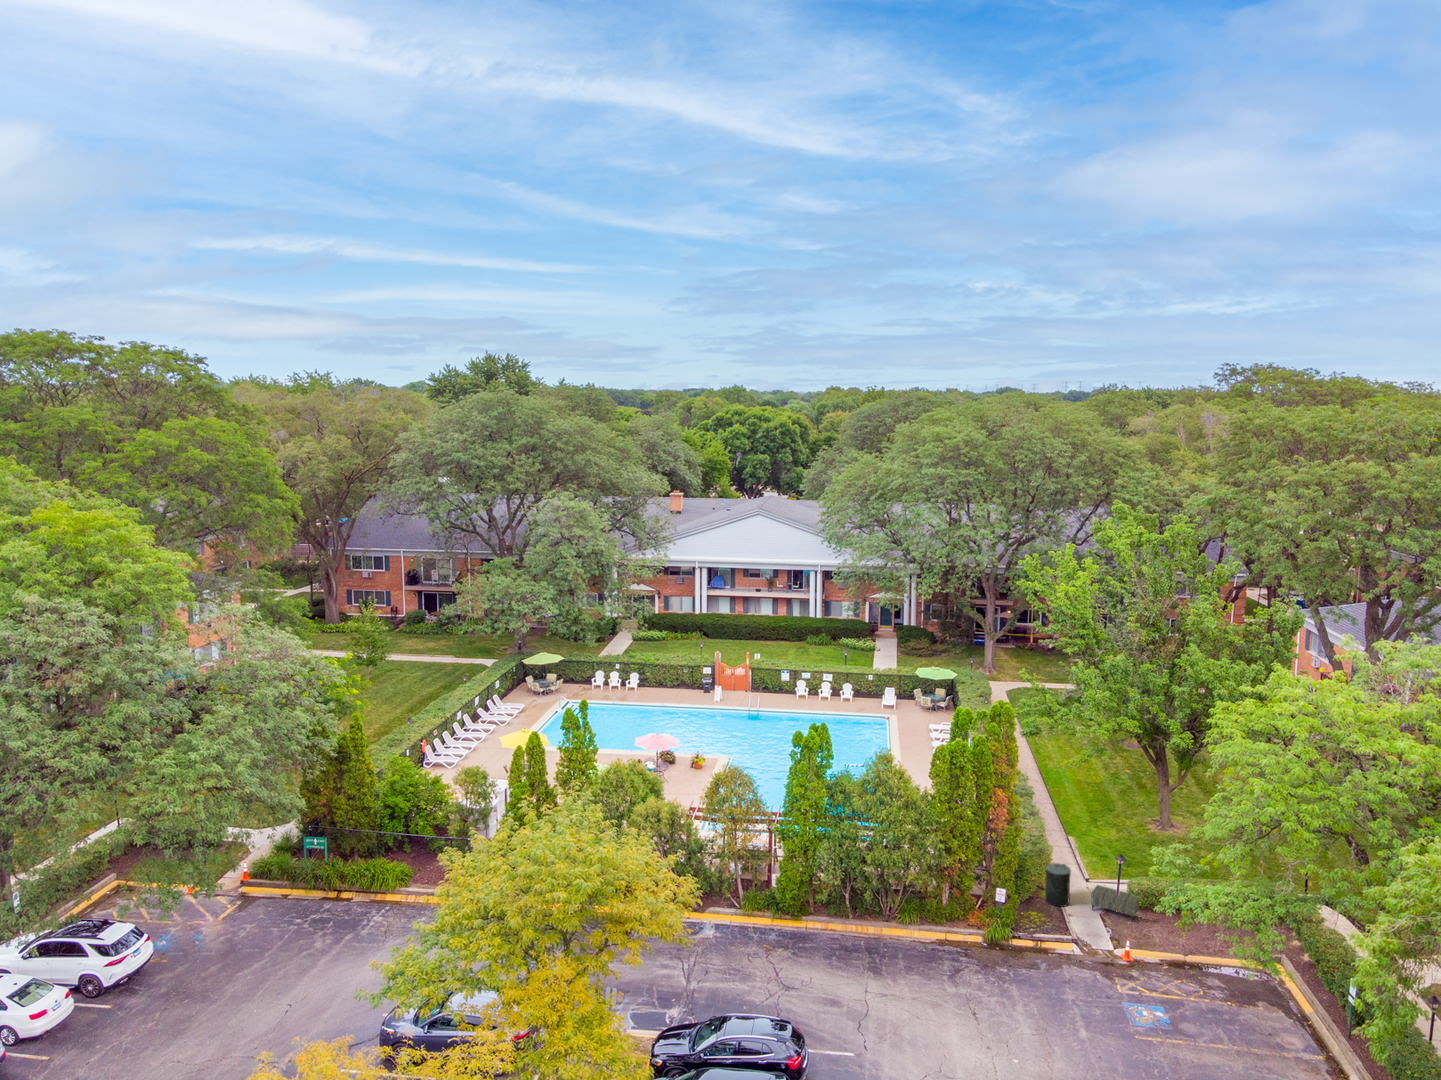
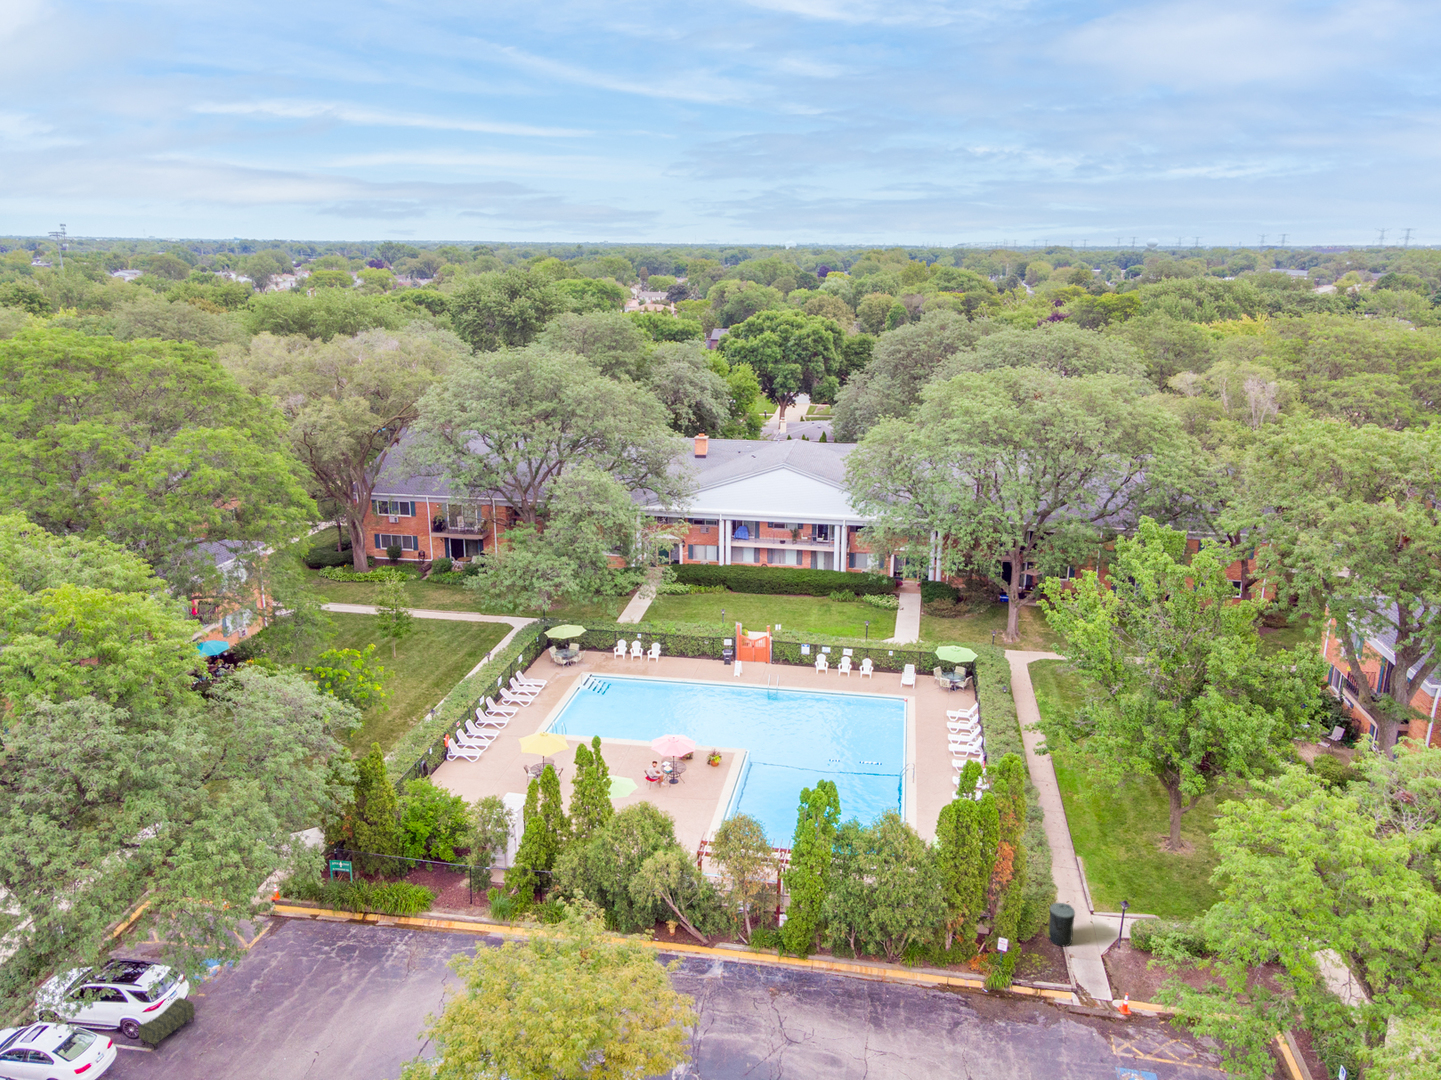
bench: present [1091,885,1139,921] -> present [138,998,195,1049]

